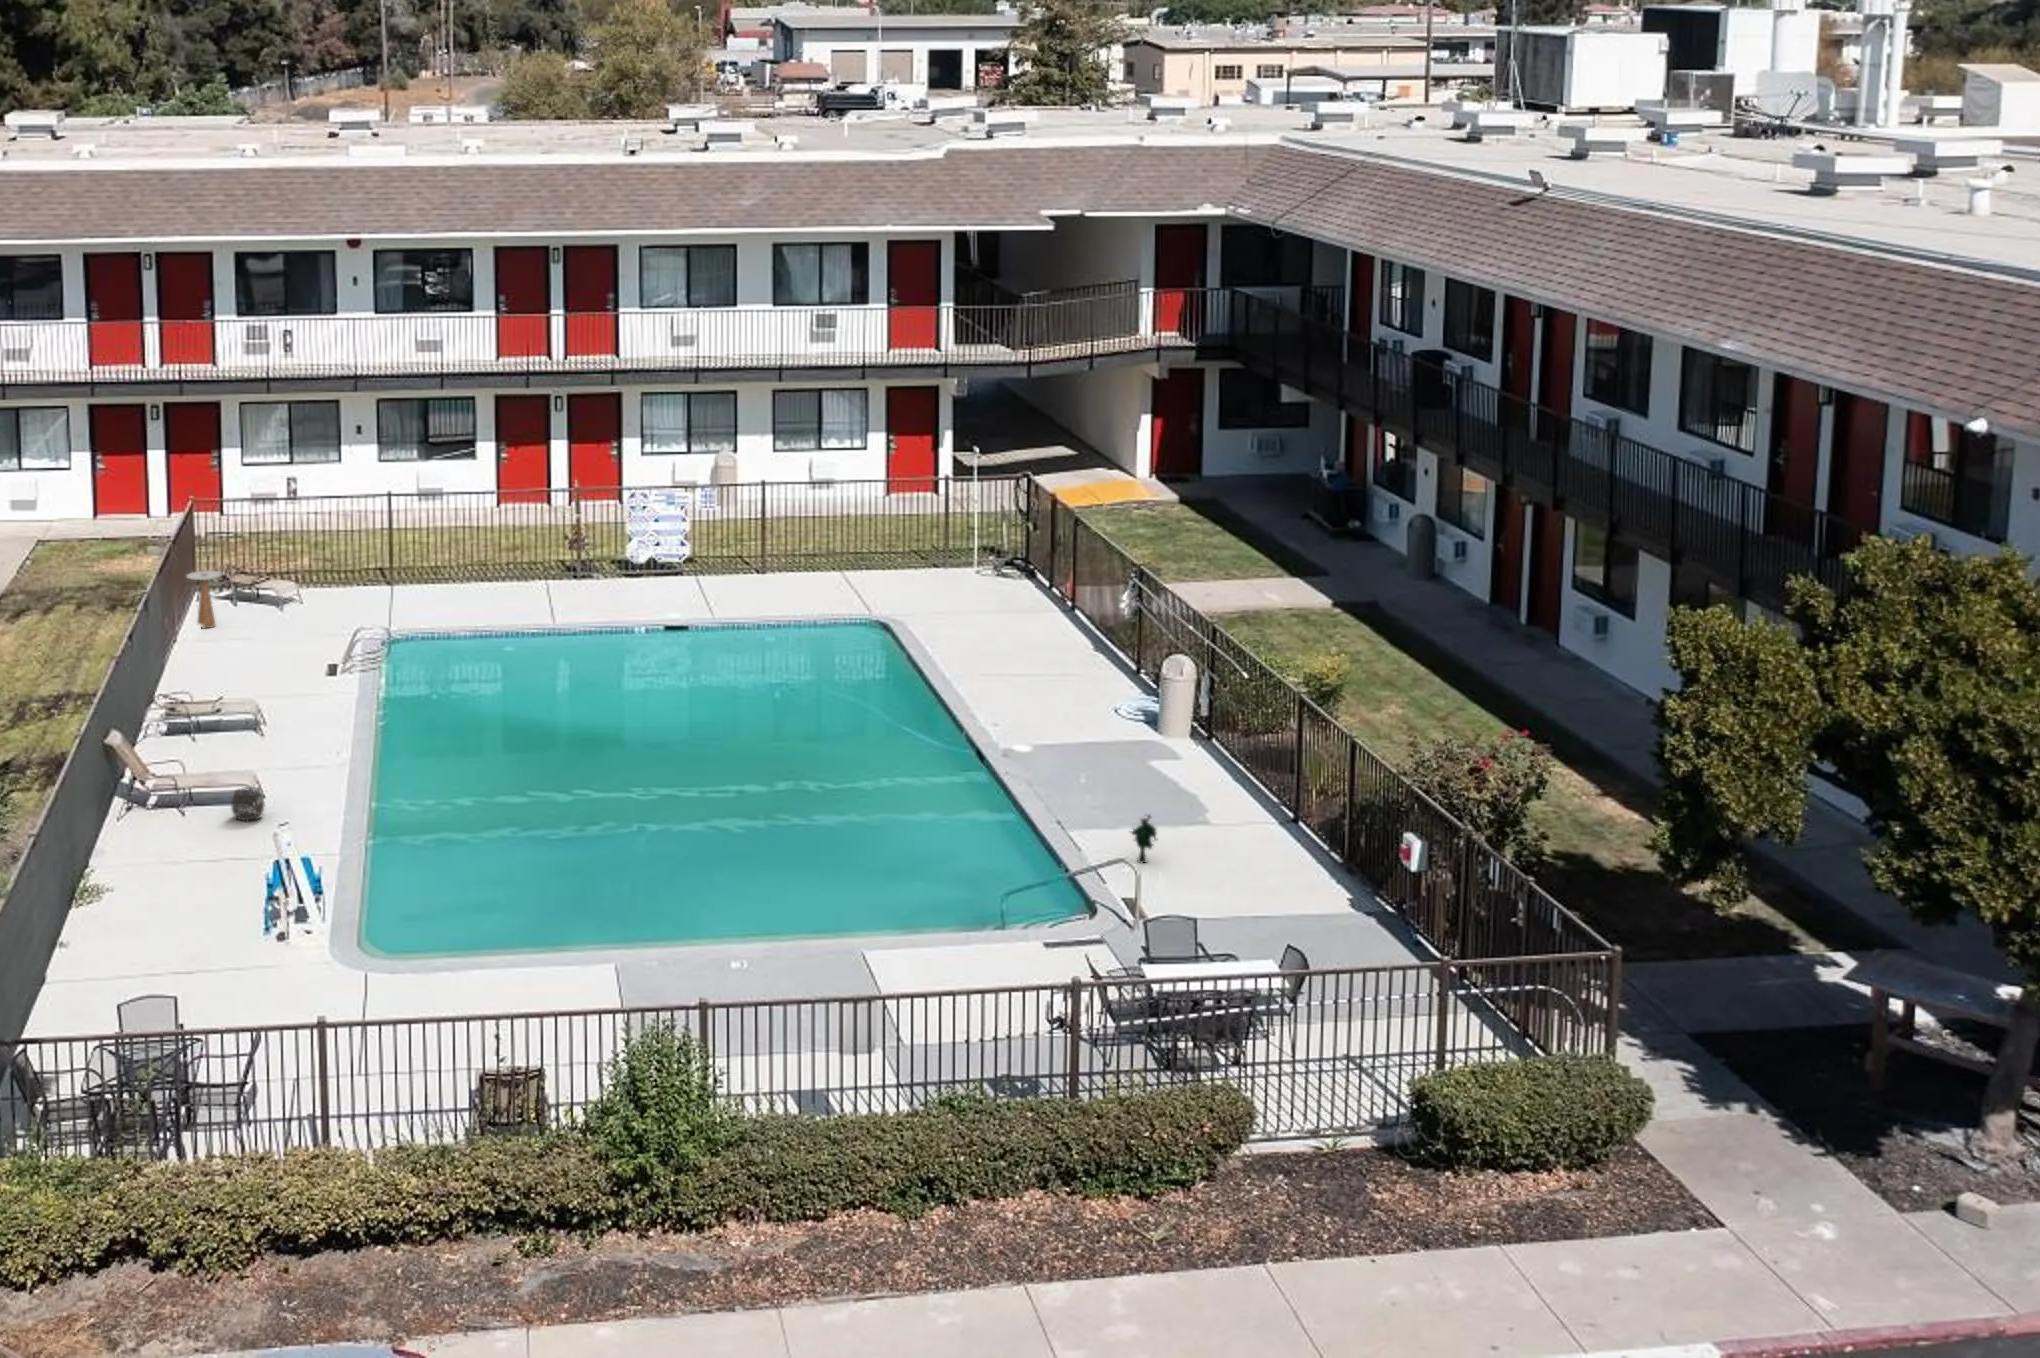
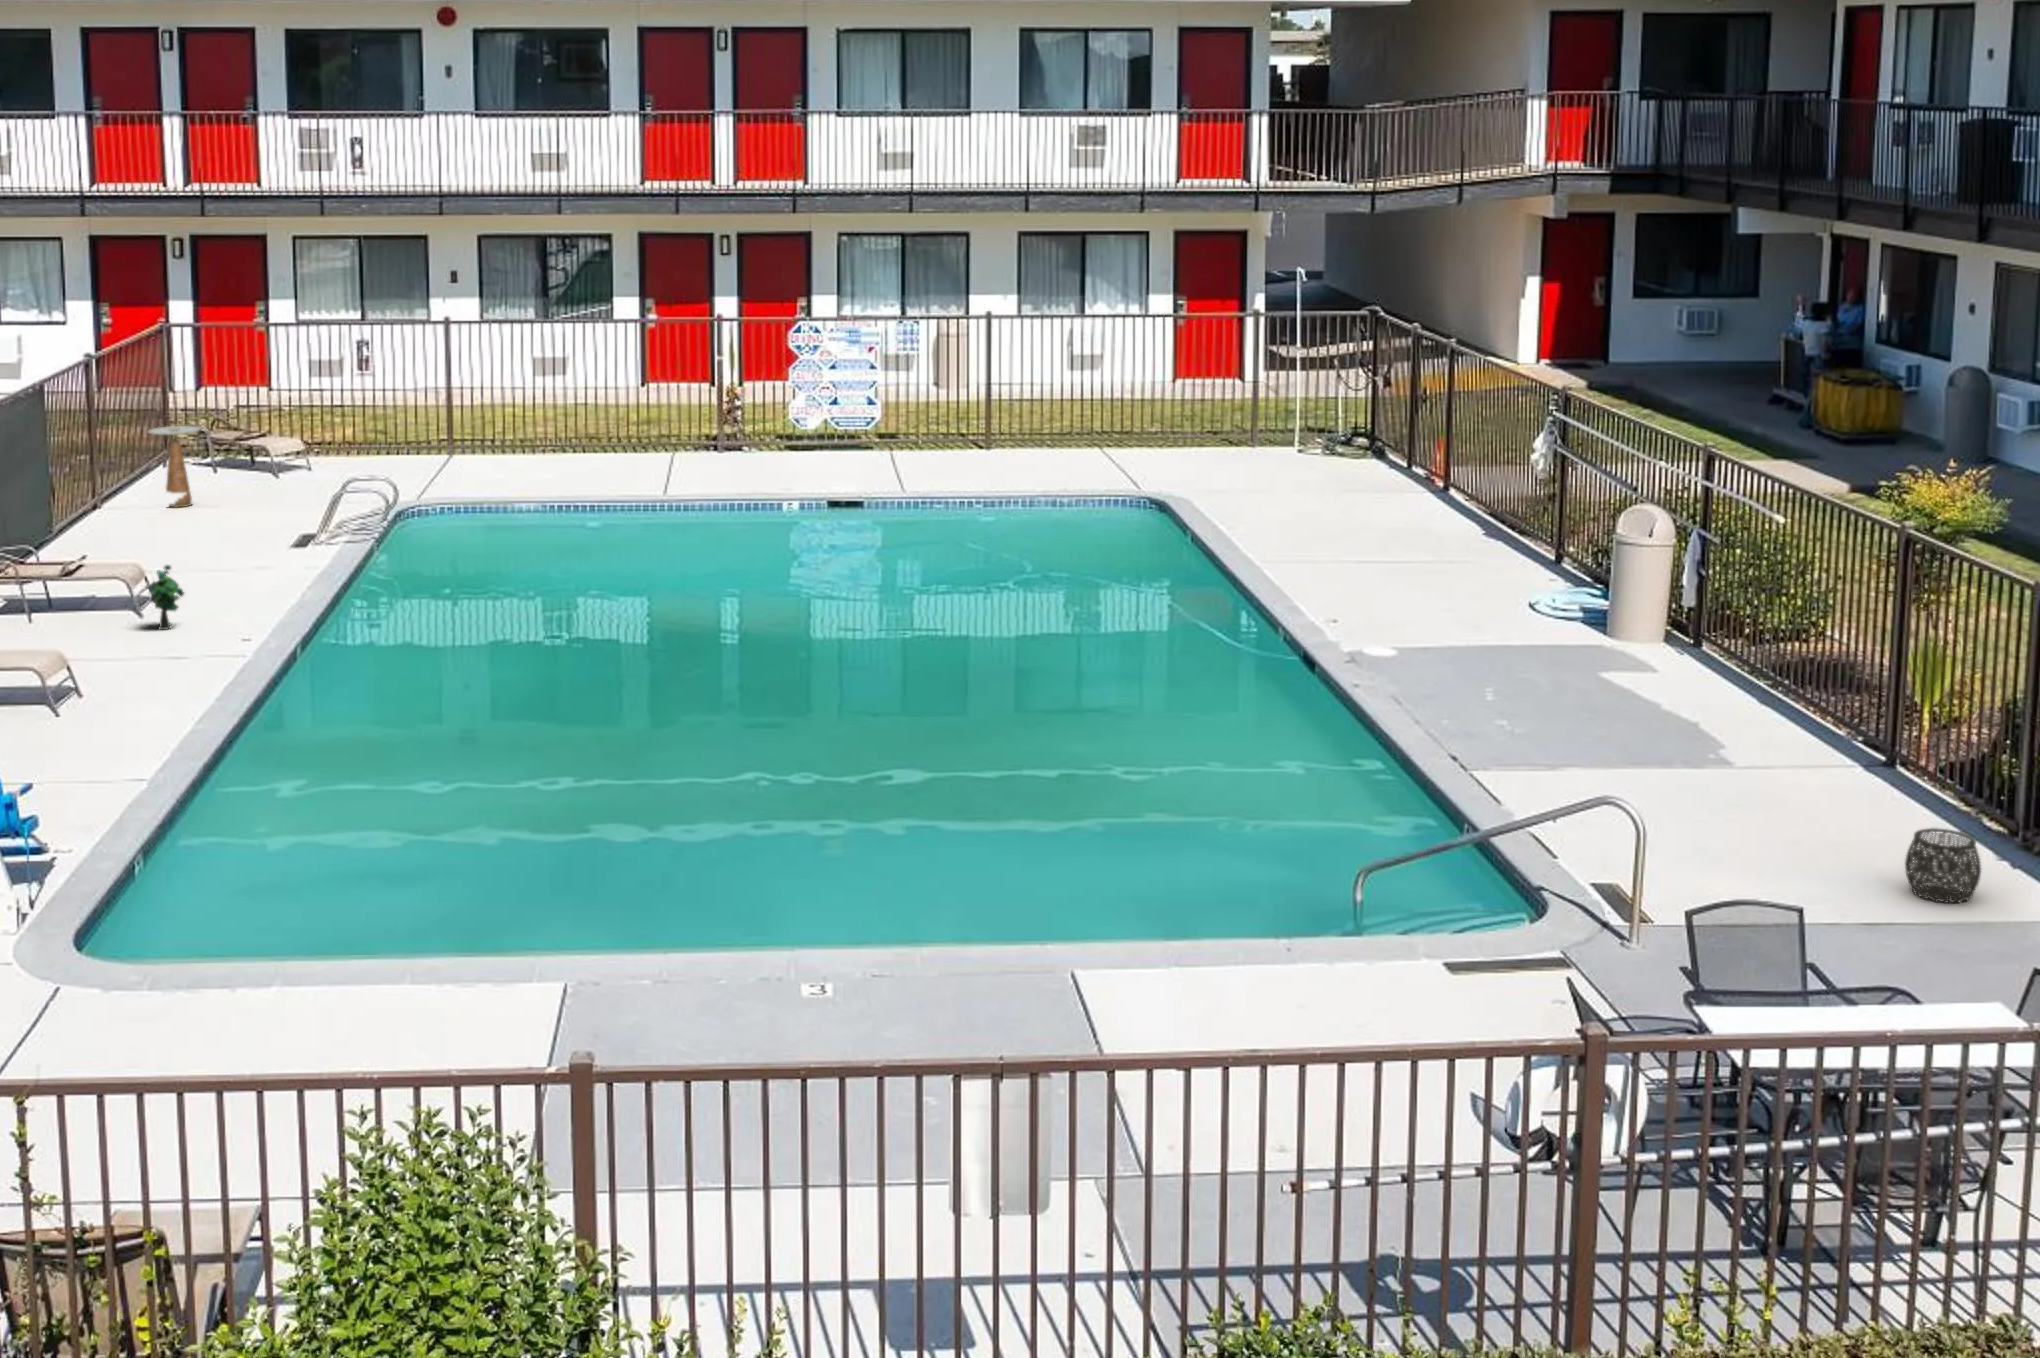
woven basket: present [231,787,265,821] -> present [1905,828,1981,903]
decorative plant: present [1131,816,1158,863] -> present [148,565,184,630]

